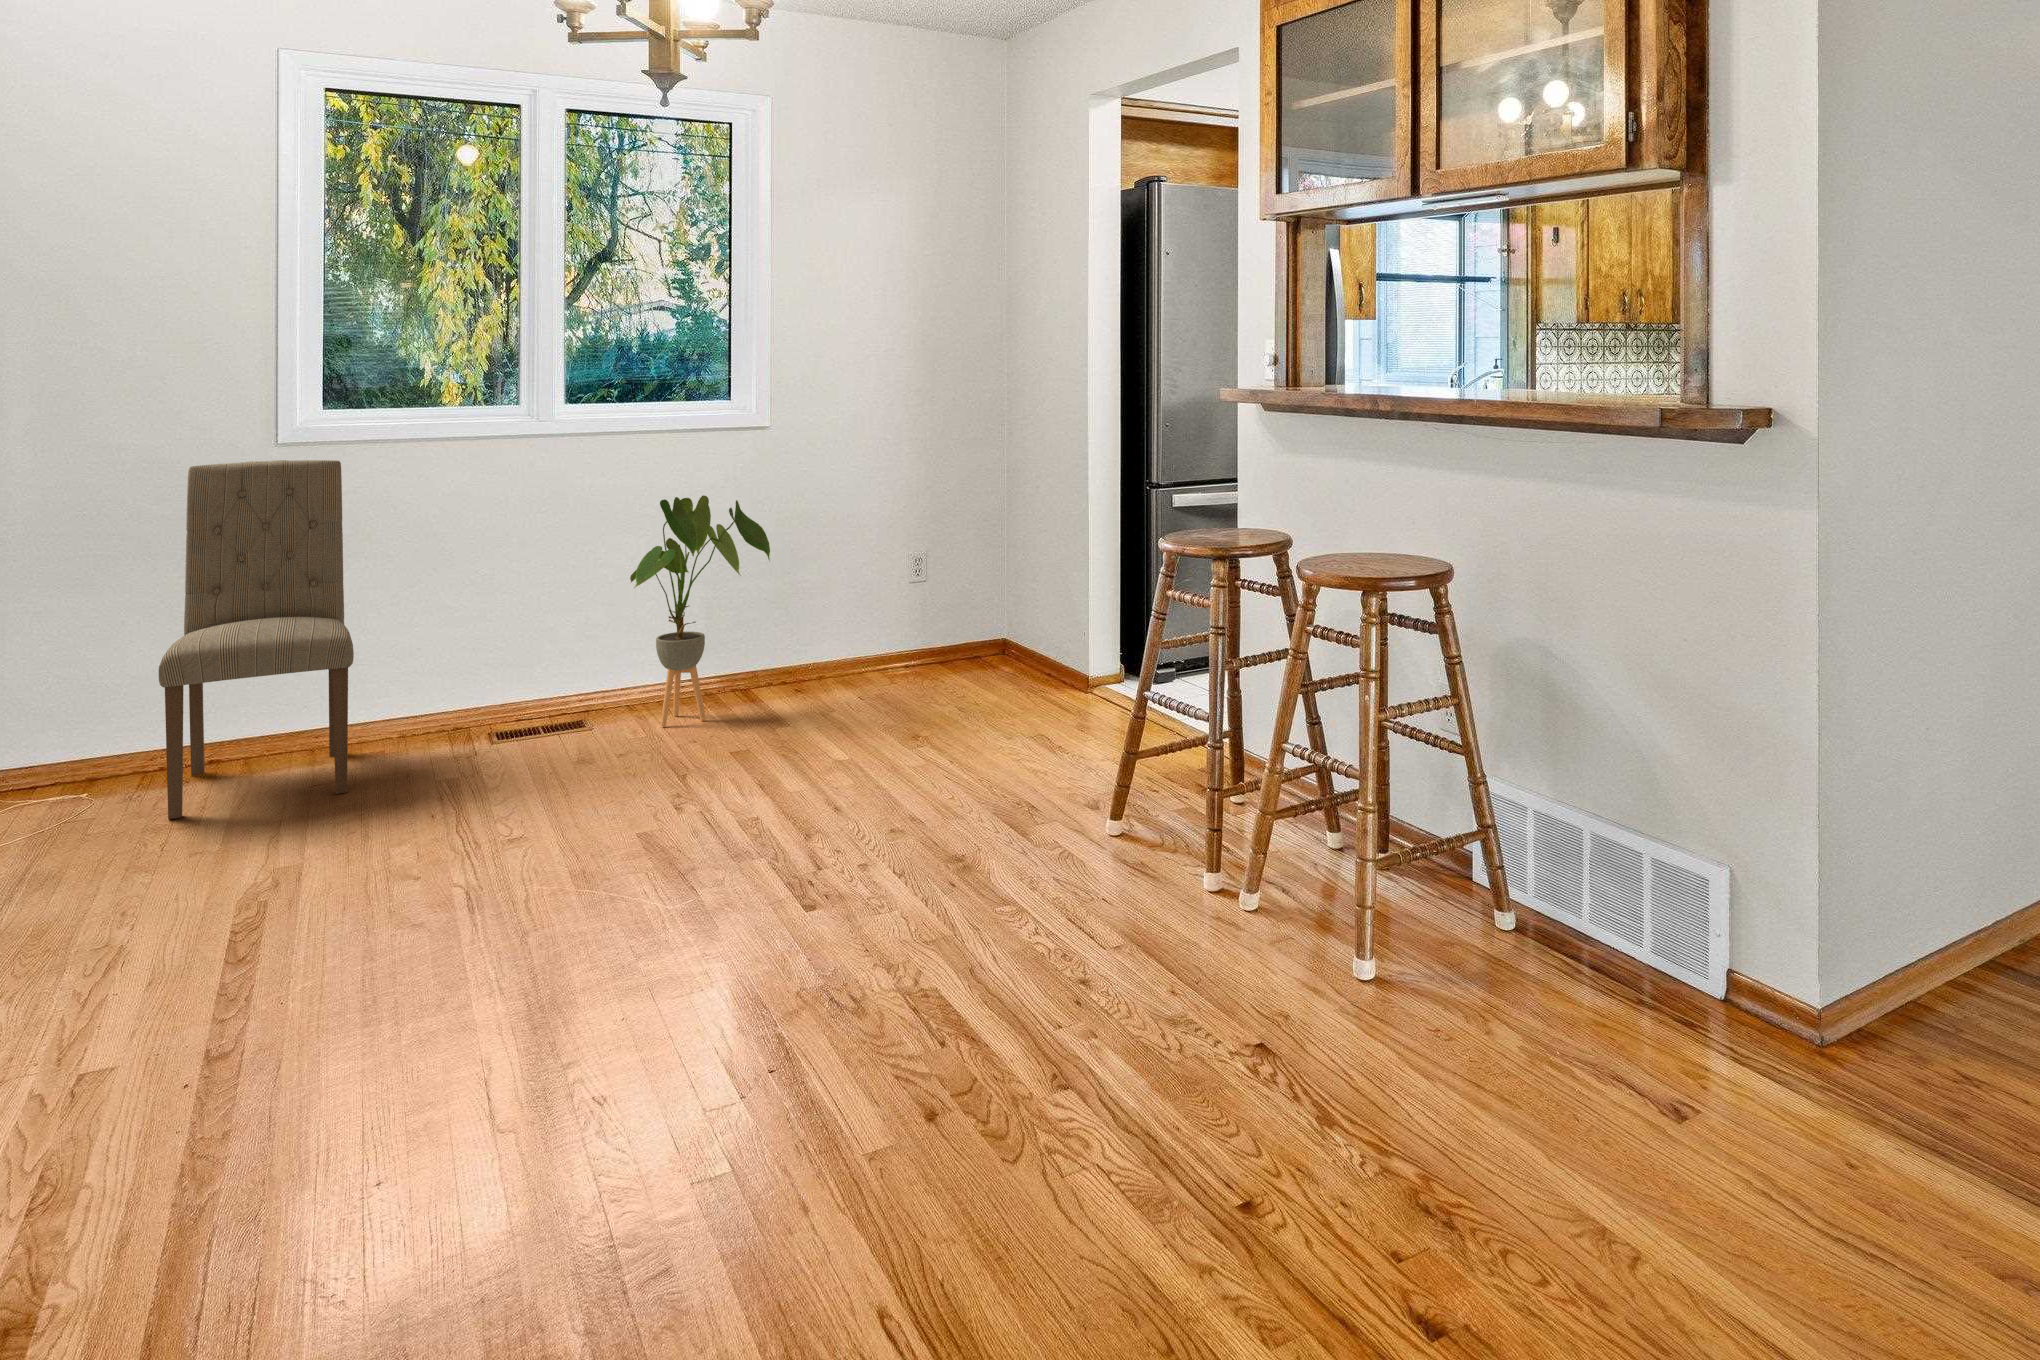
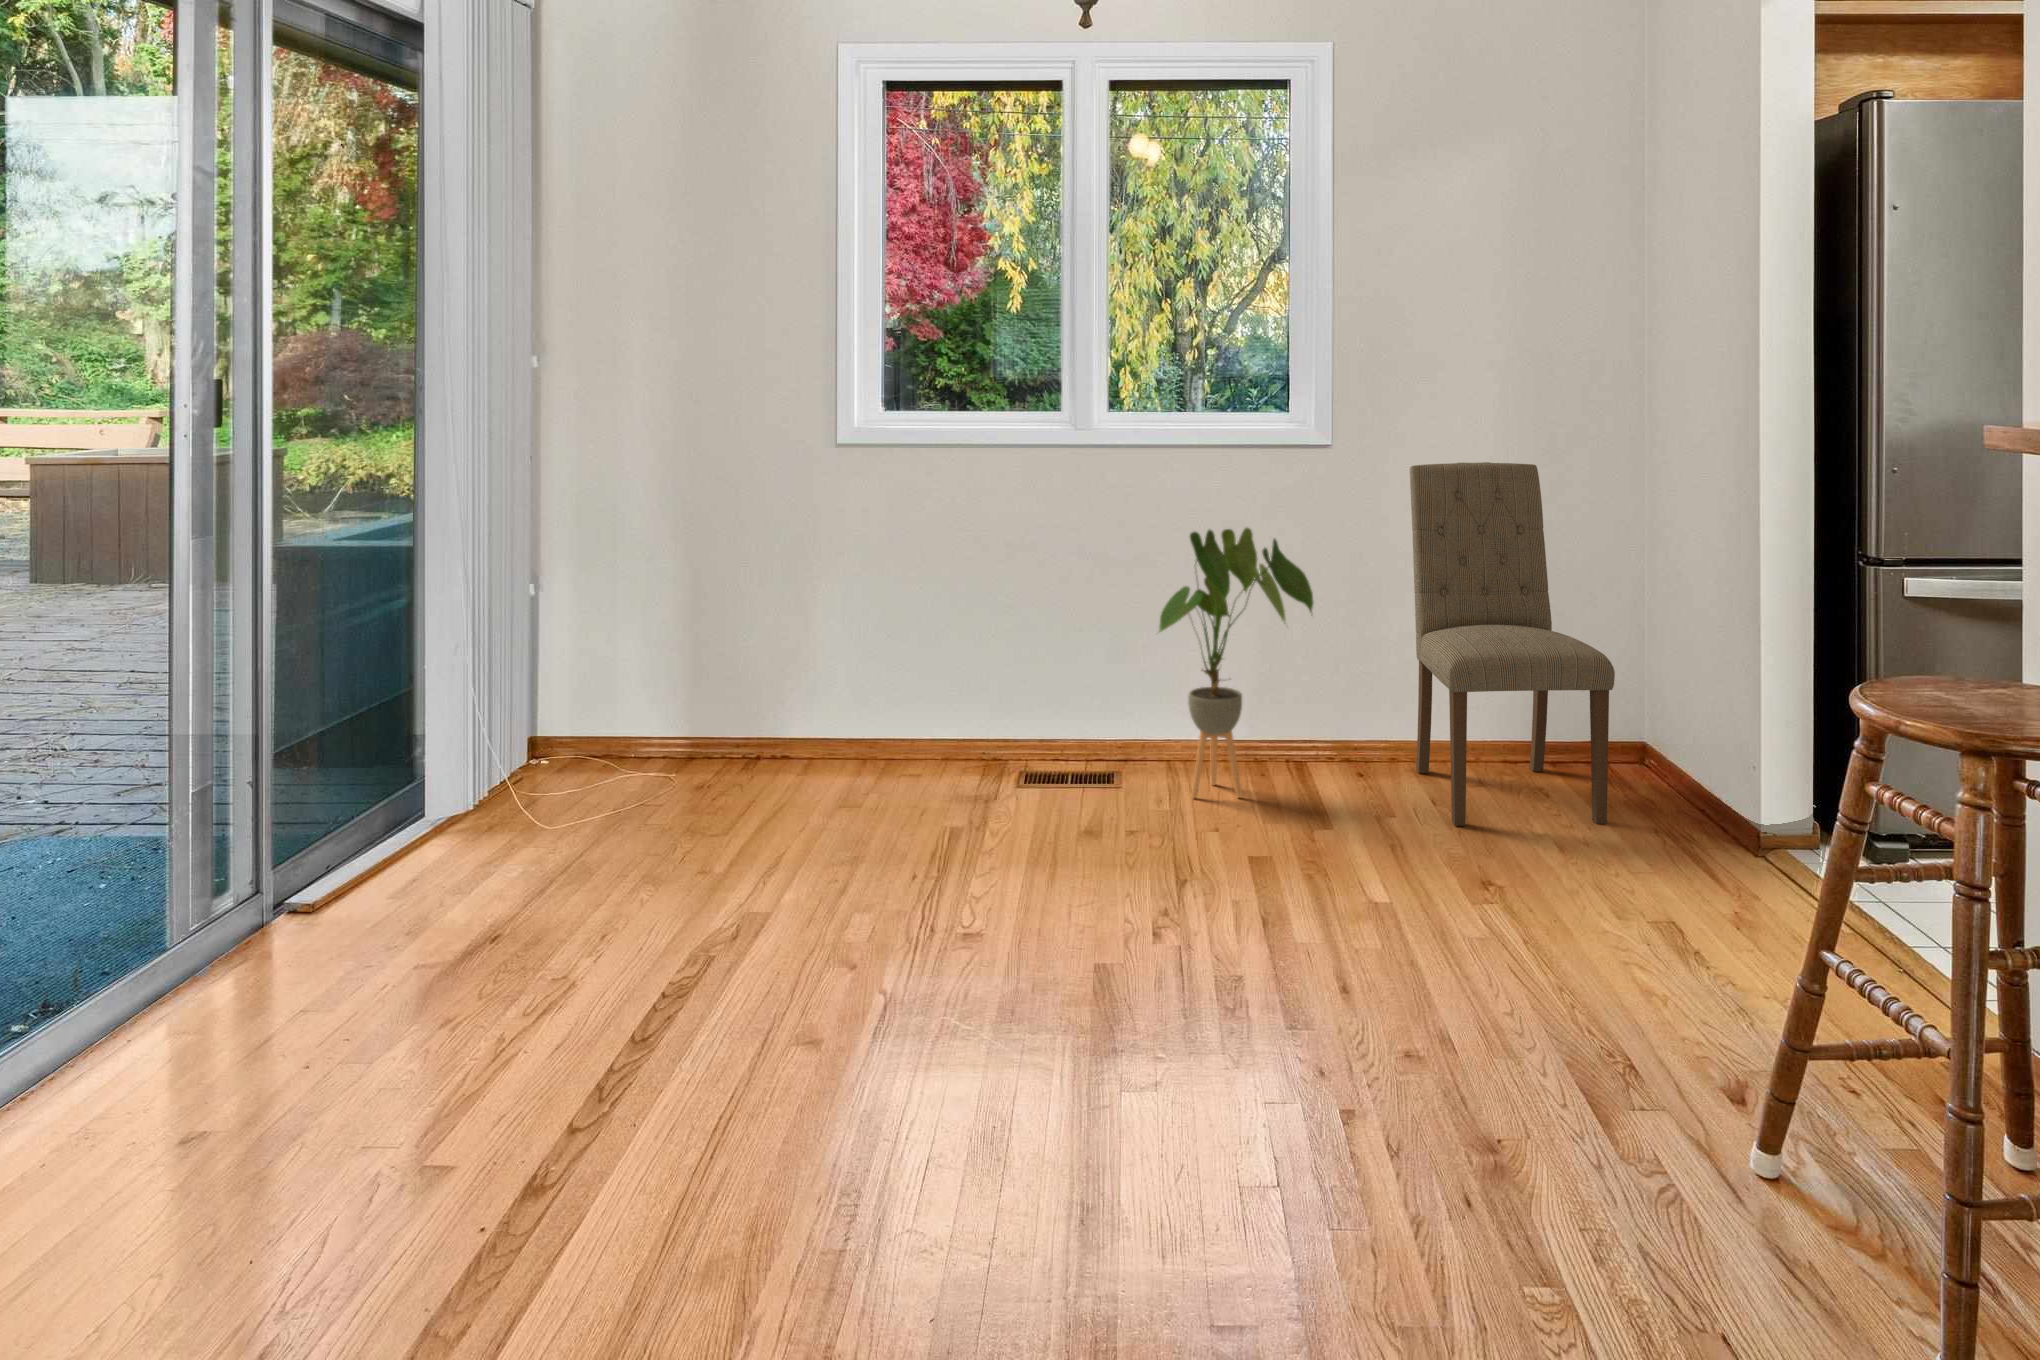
dining chair: present [159,460,354,819] -> present [1410,462,1615,826]

